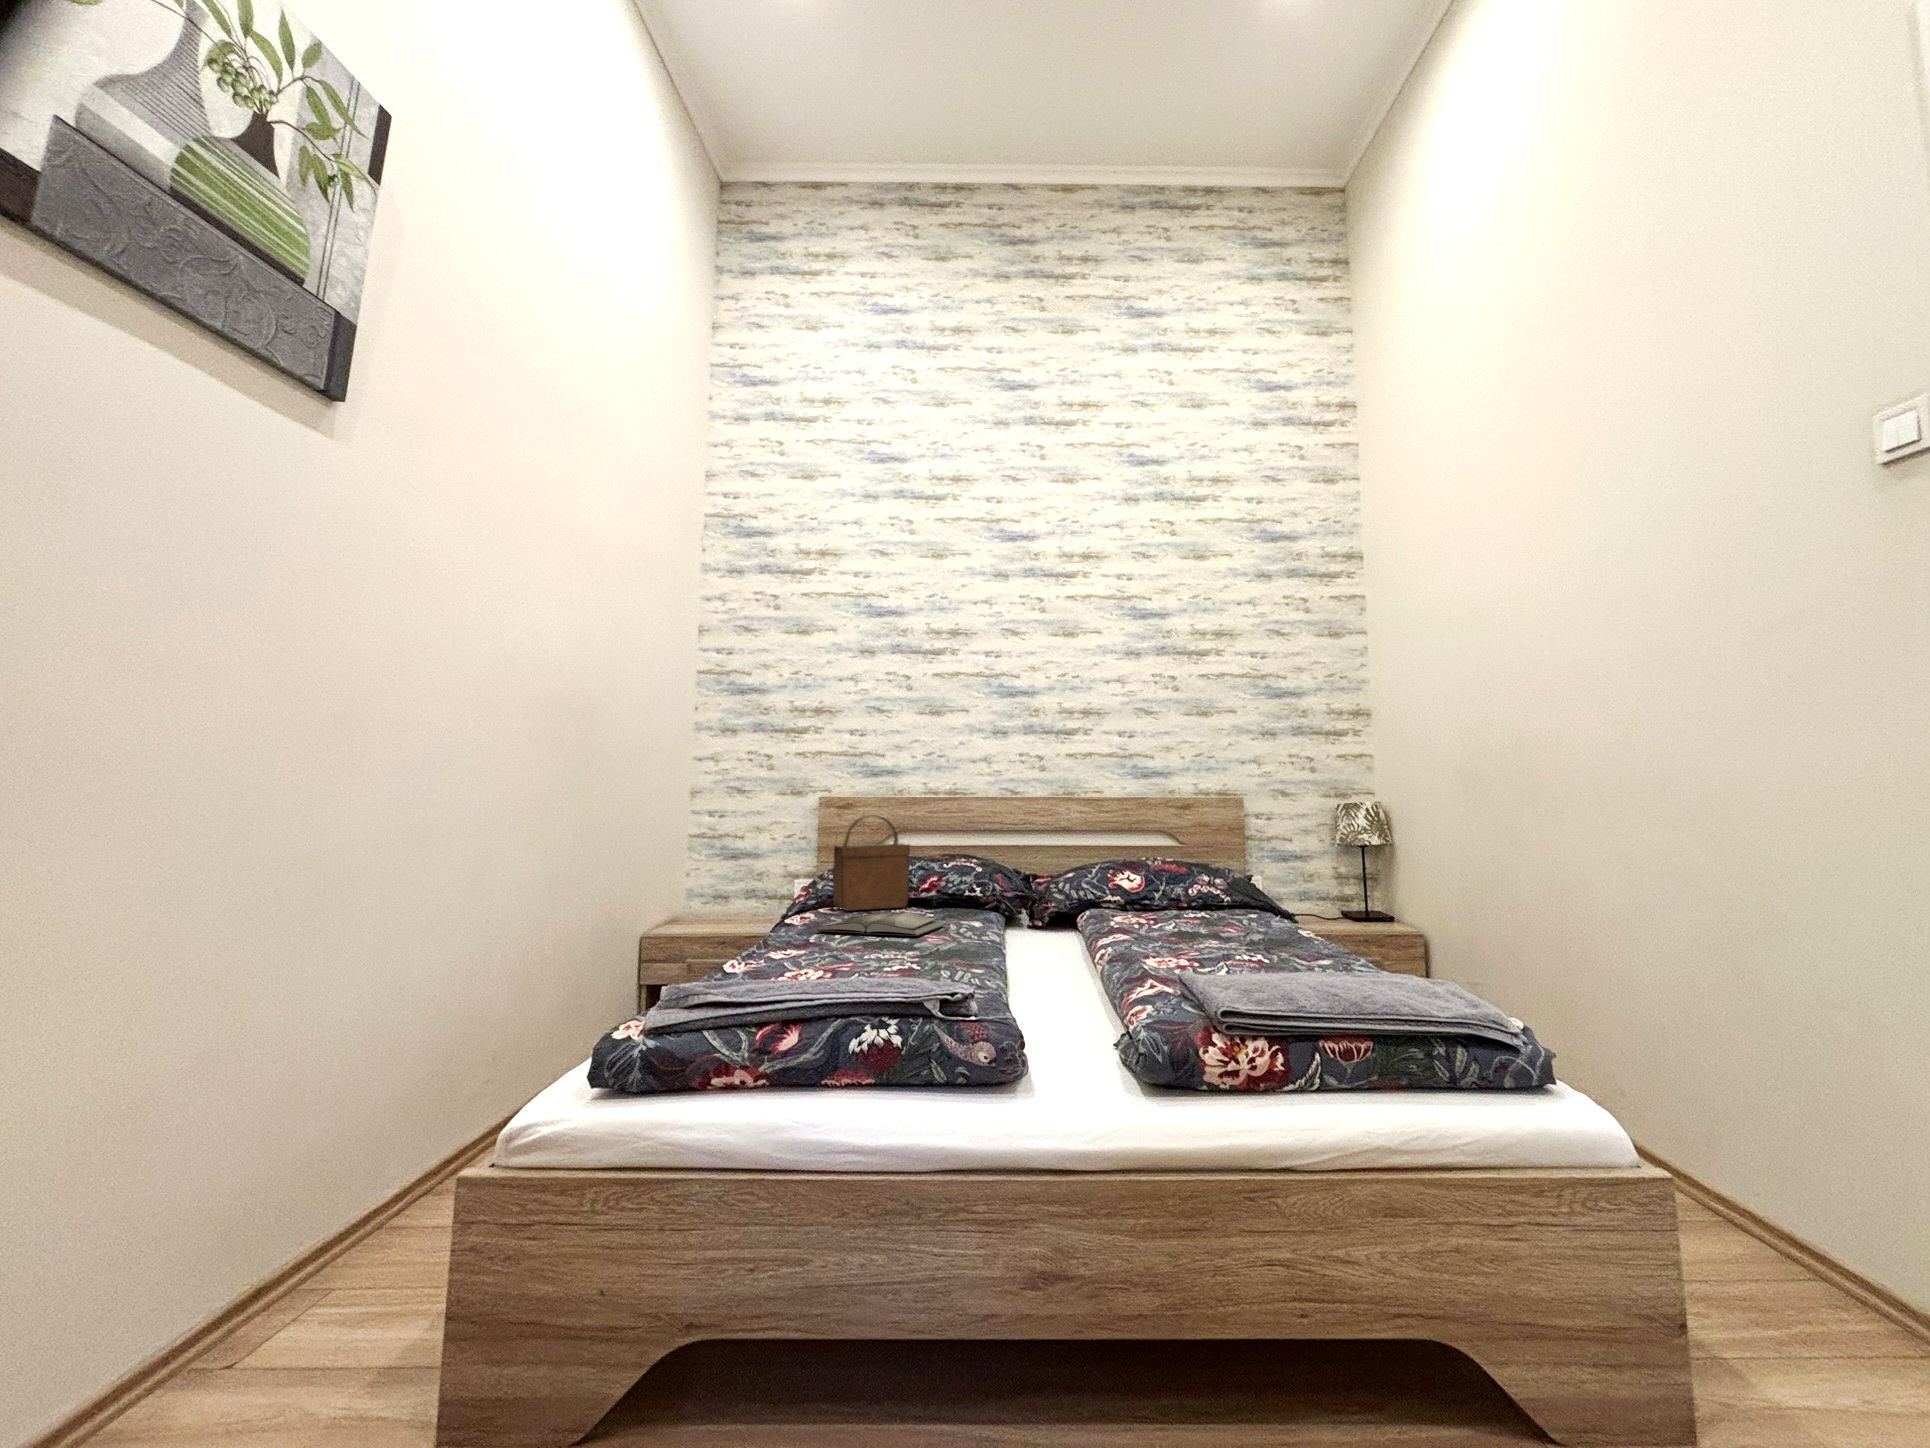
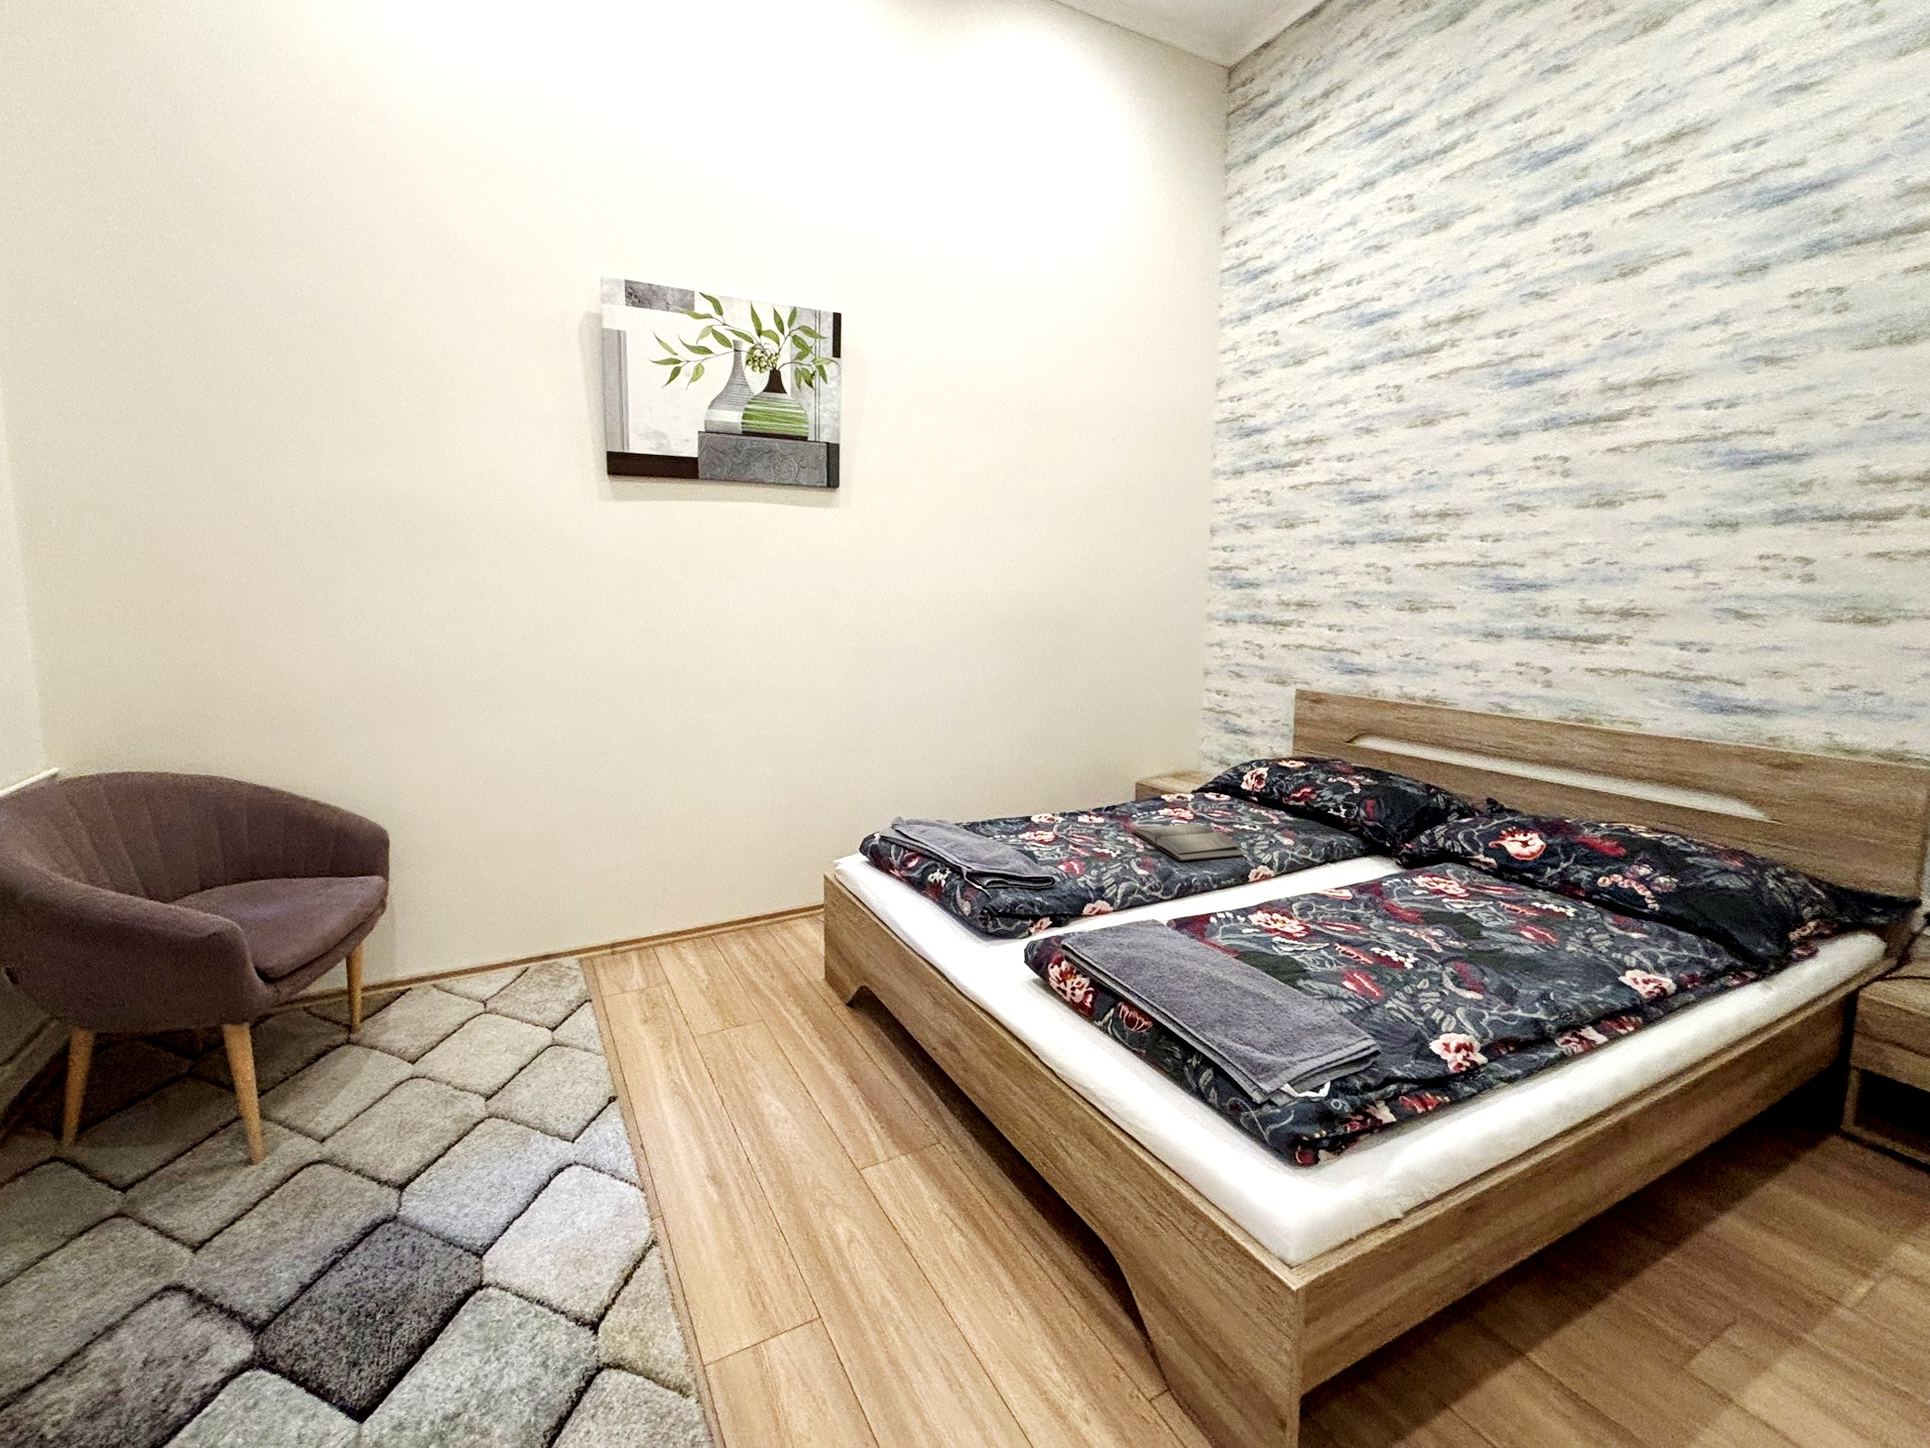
handbag: present [833,815,910,911] -> none [1222,727,1302,821]

